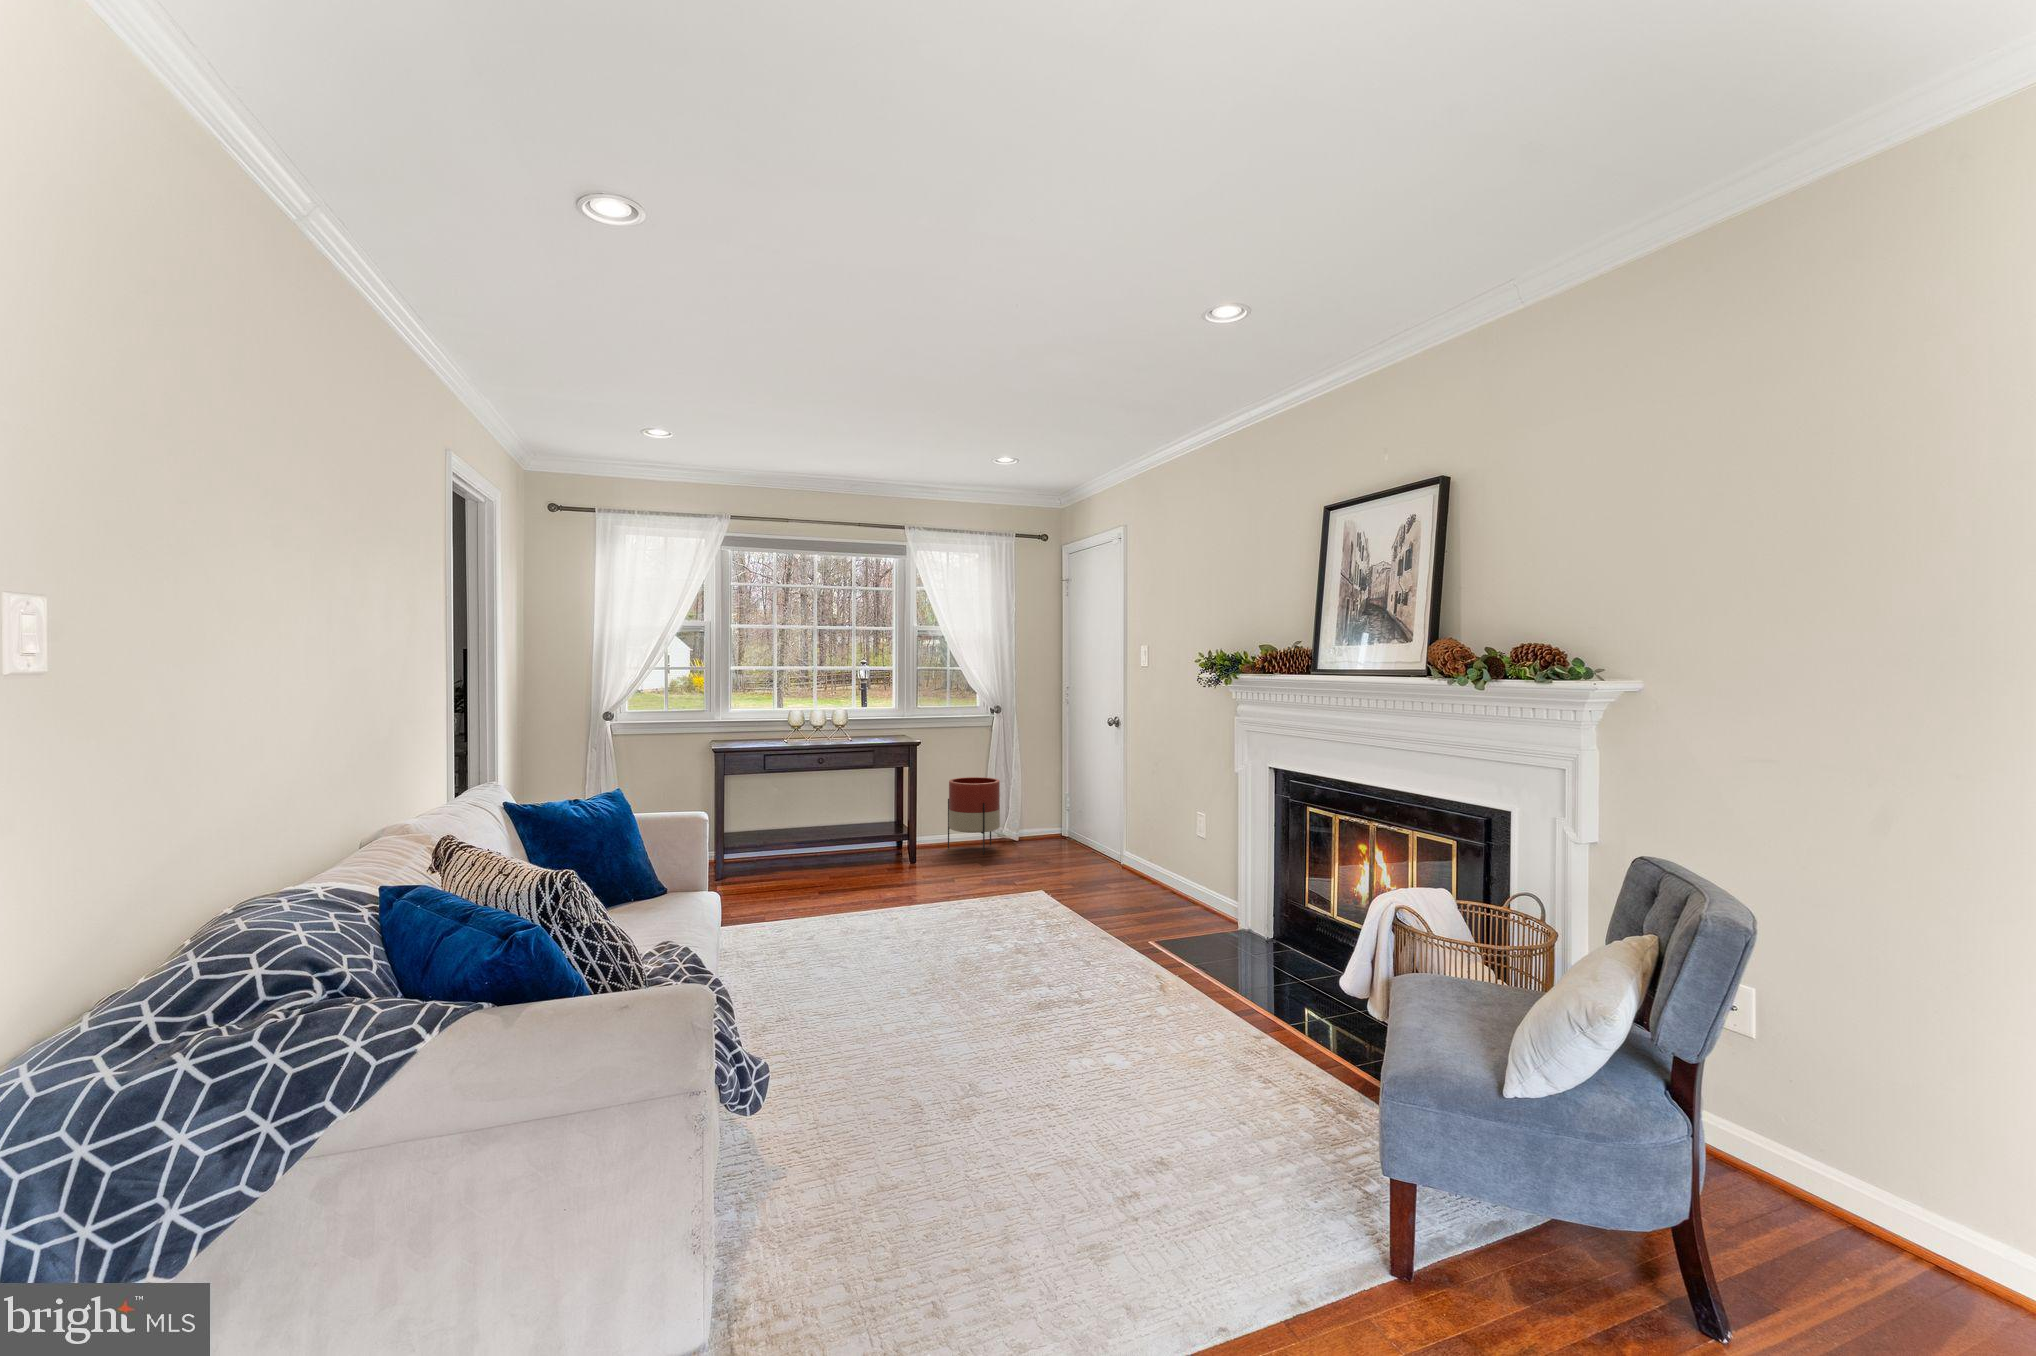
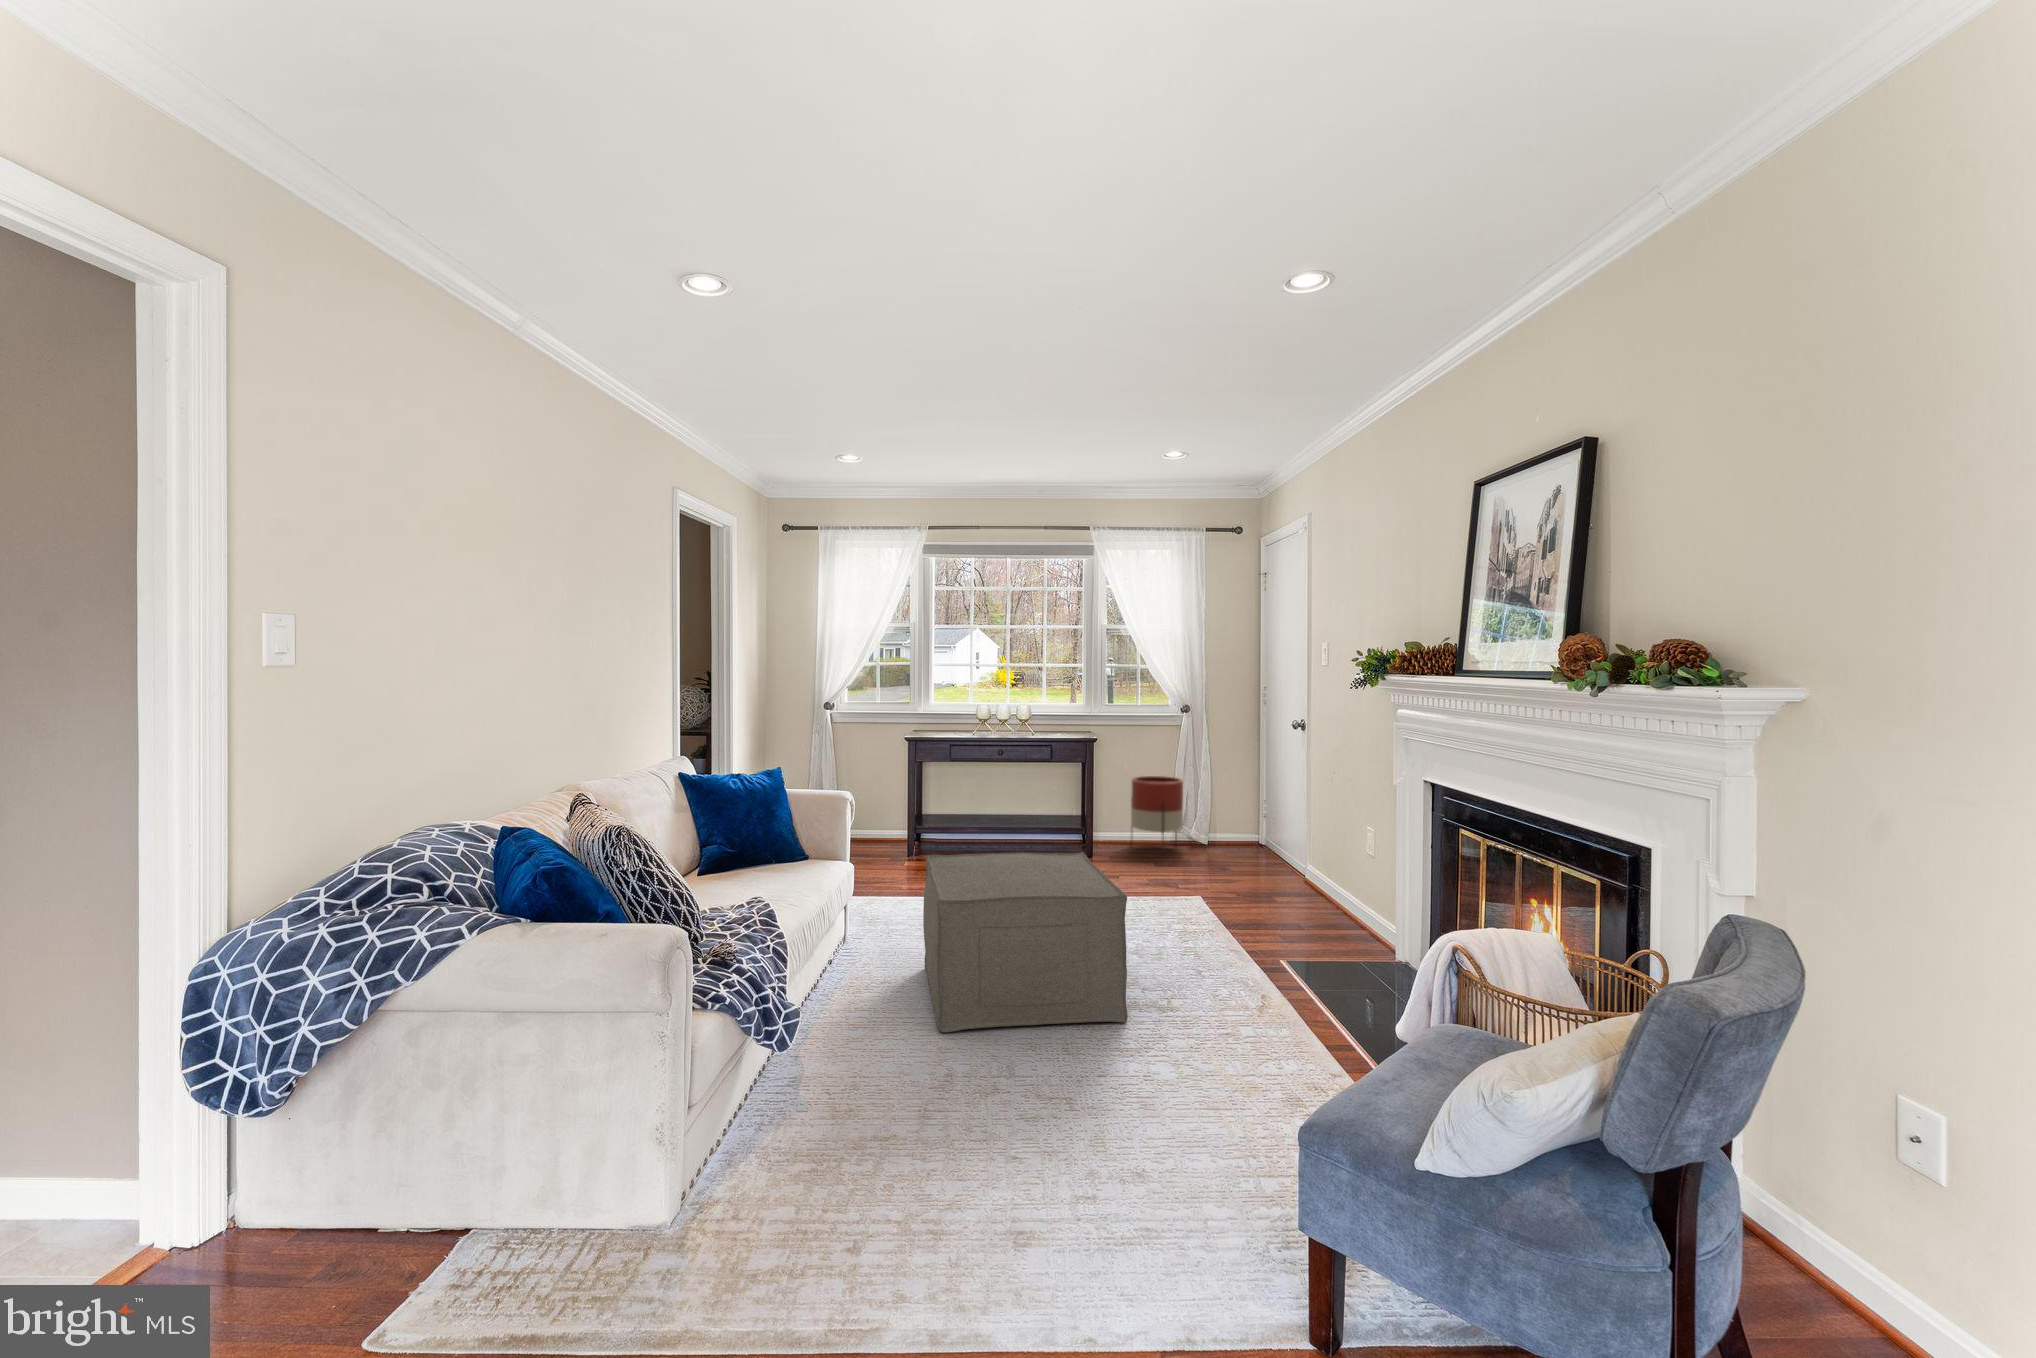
ottoman: none [813,858,1055,1066] -> present [923,852,1128,1032]

